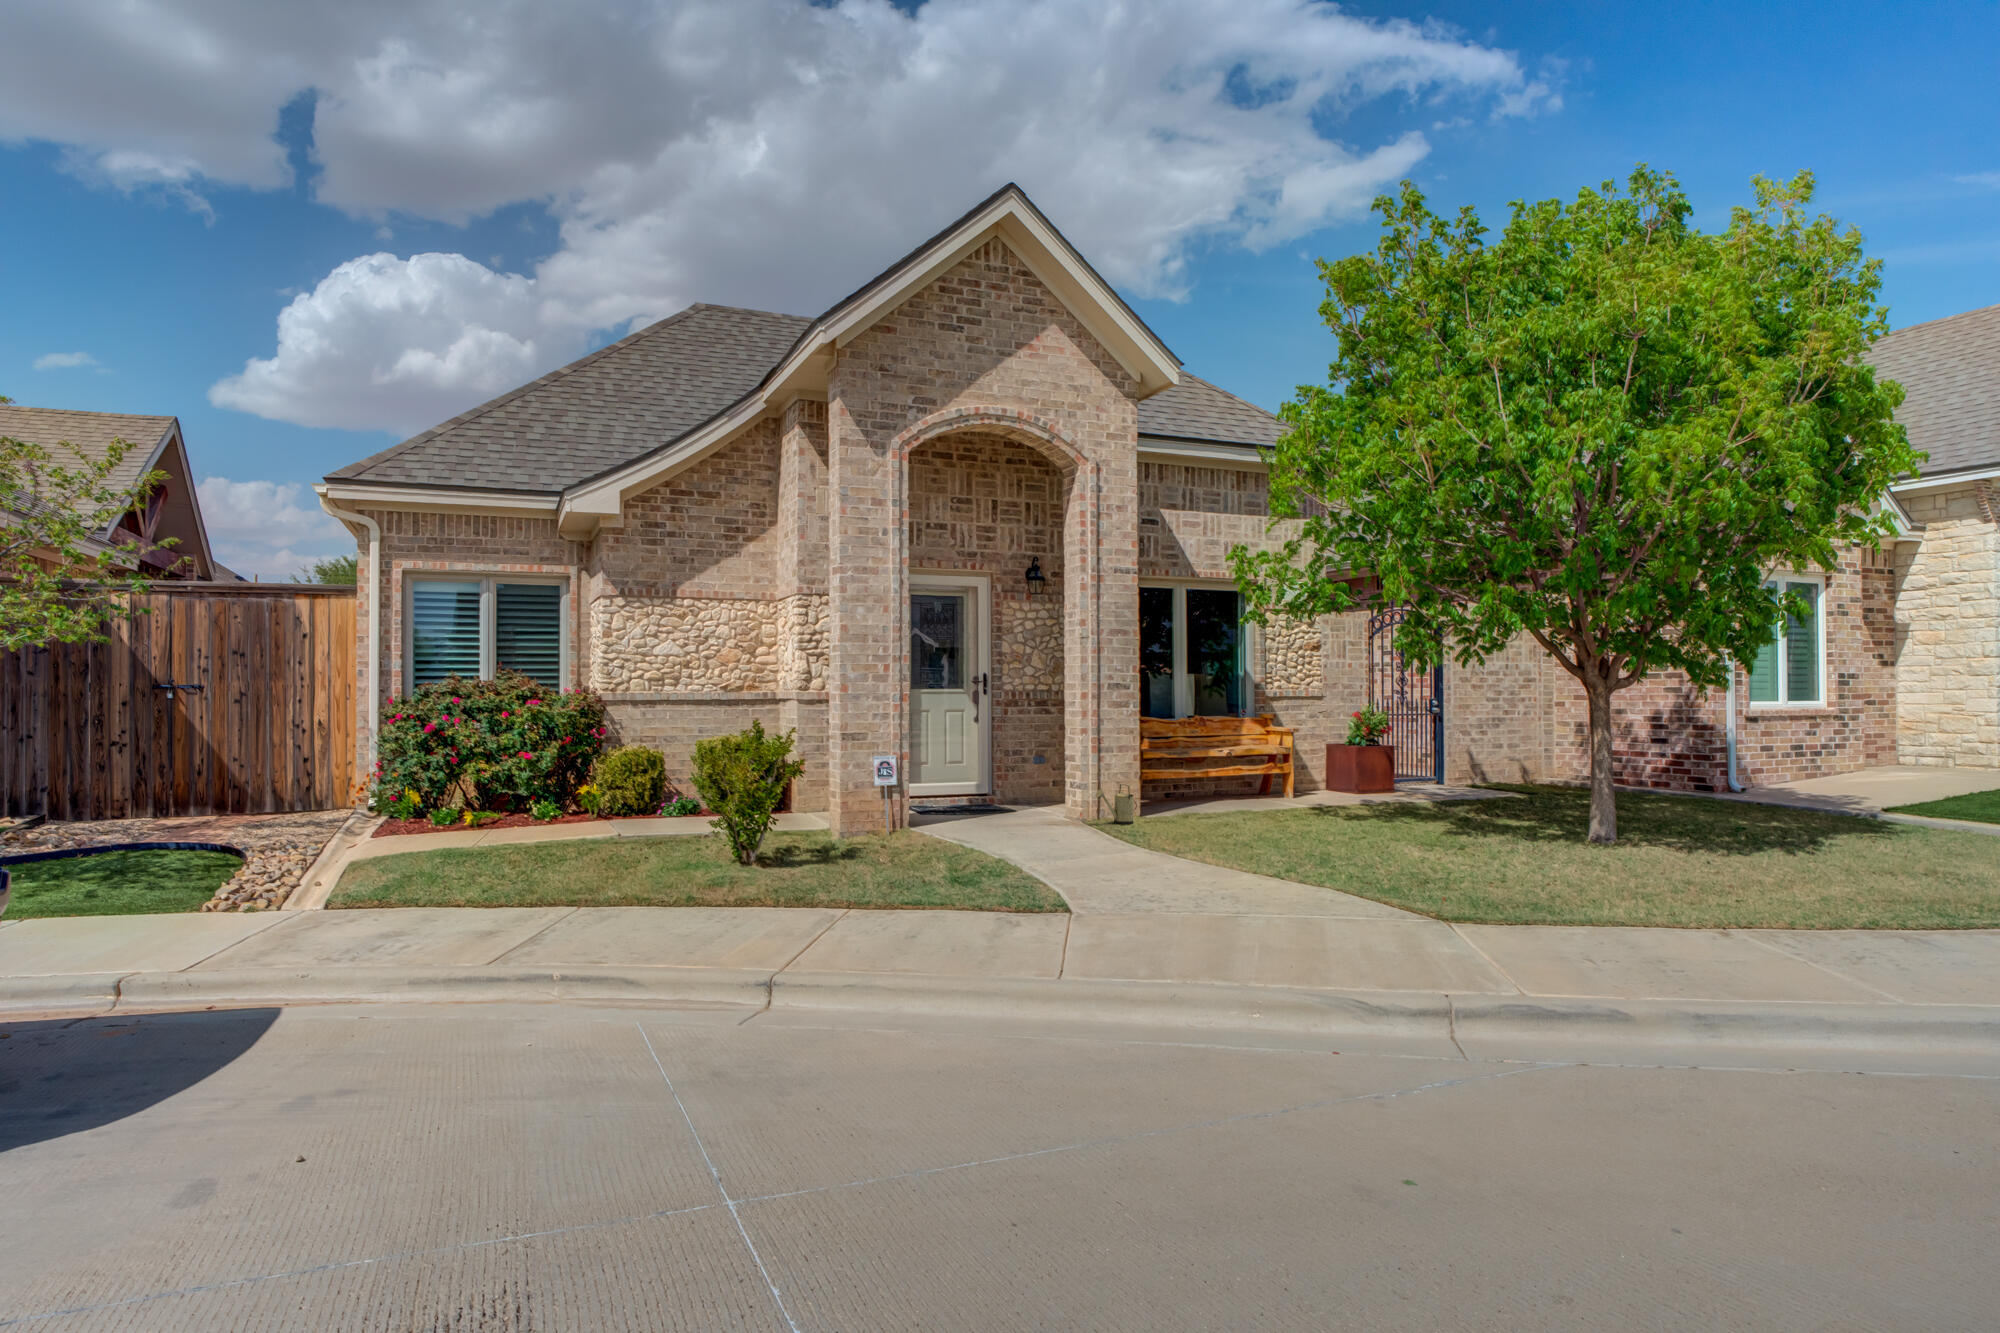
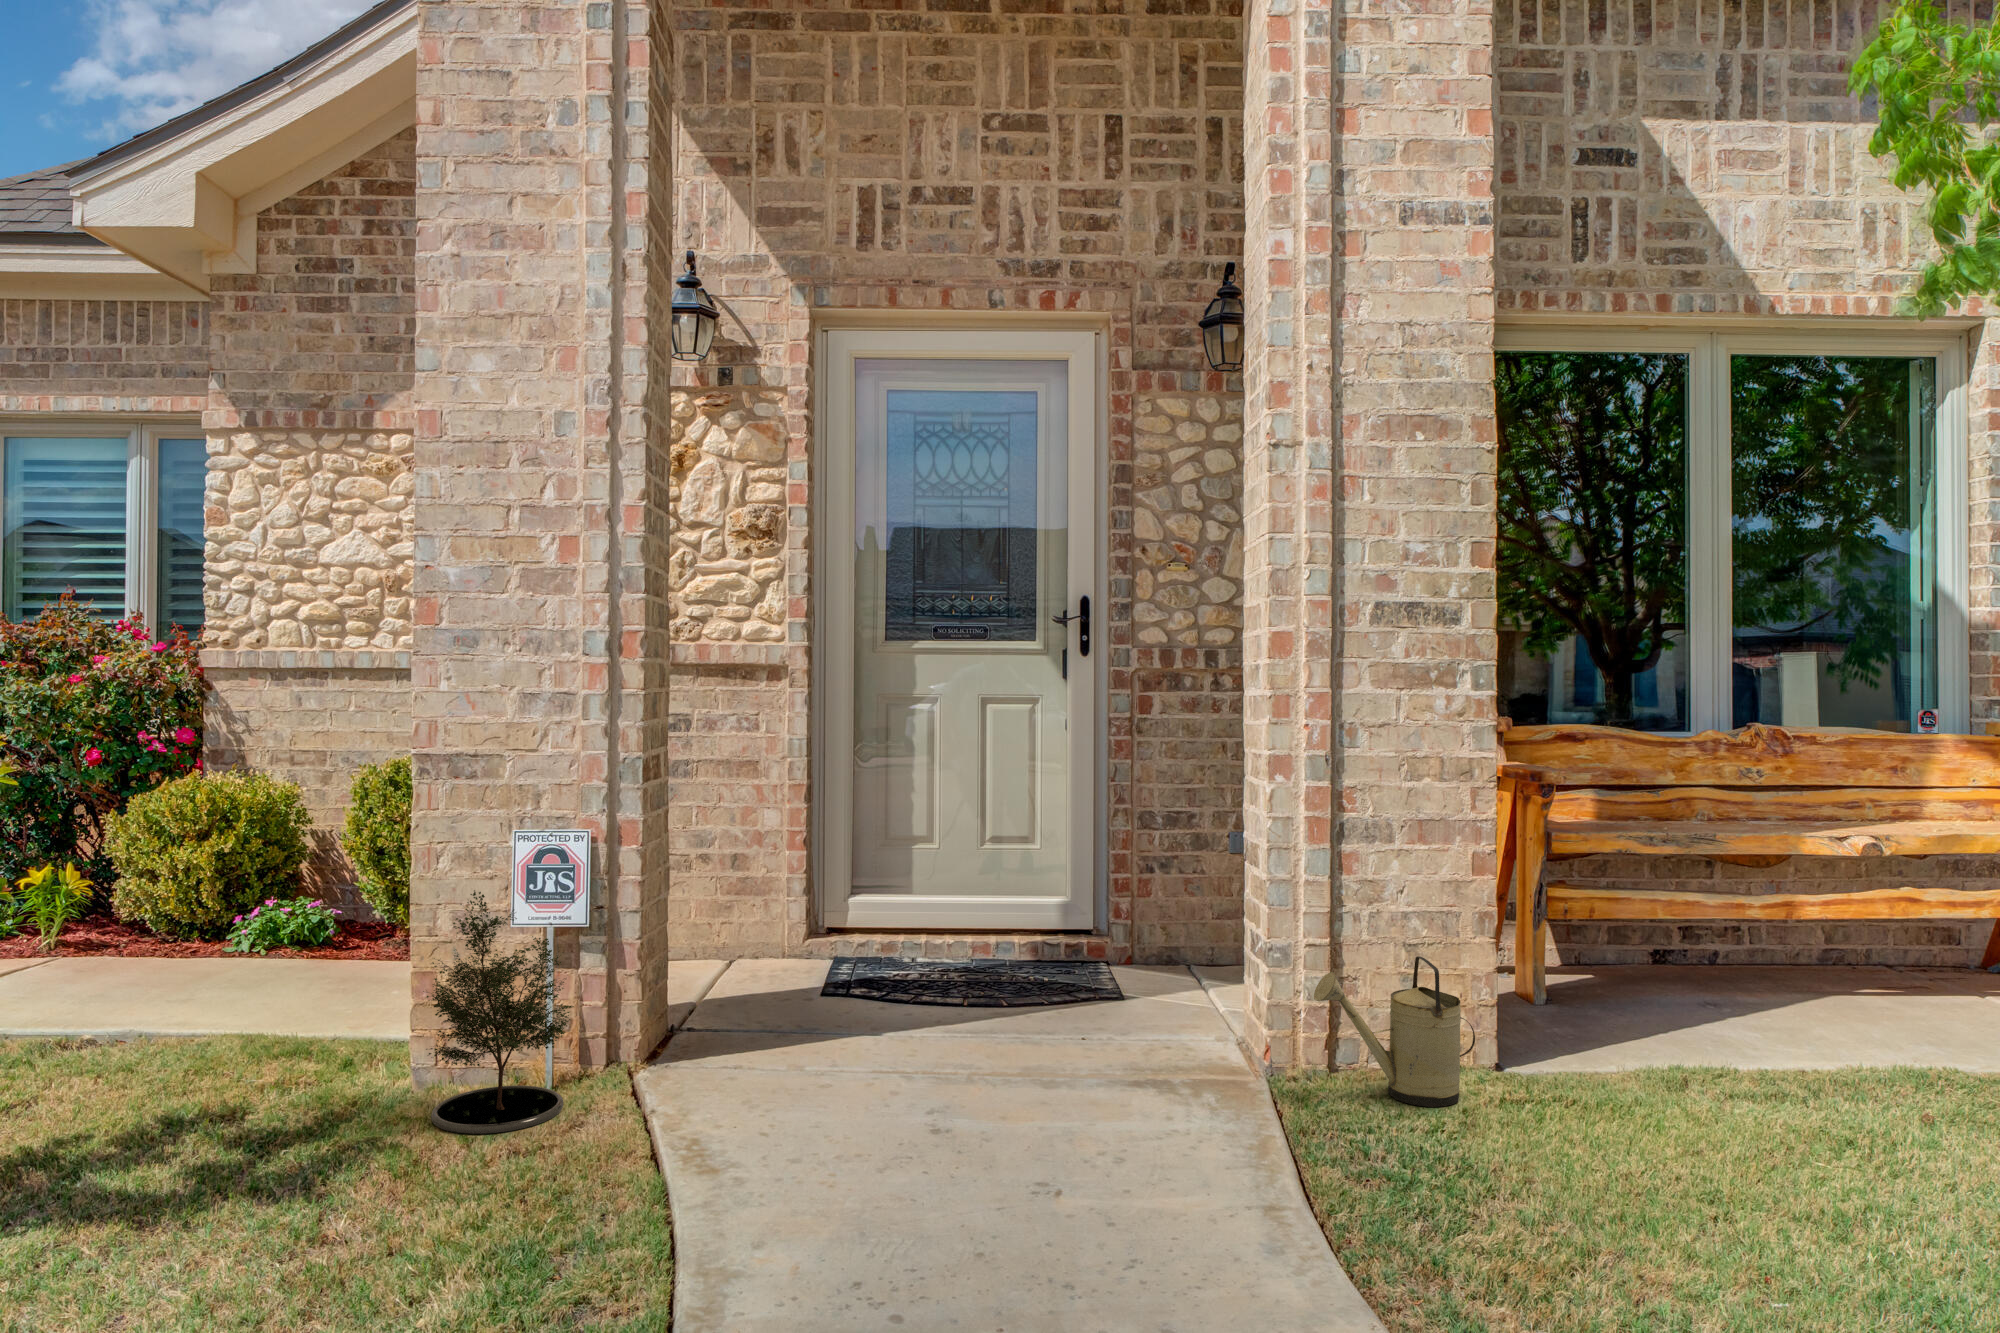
potted tree: none [861,774,901,844] -> present [423,890,574,1134]

